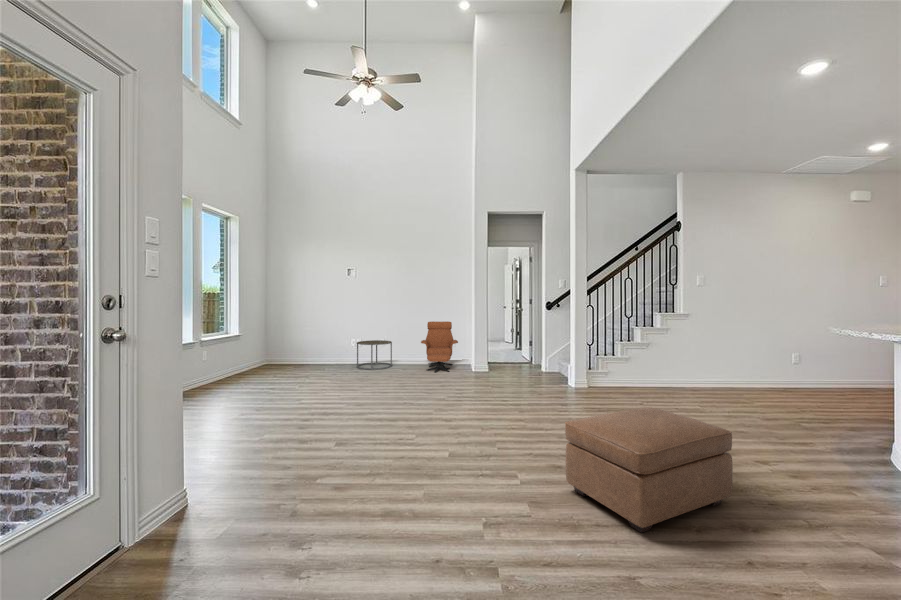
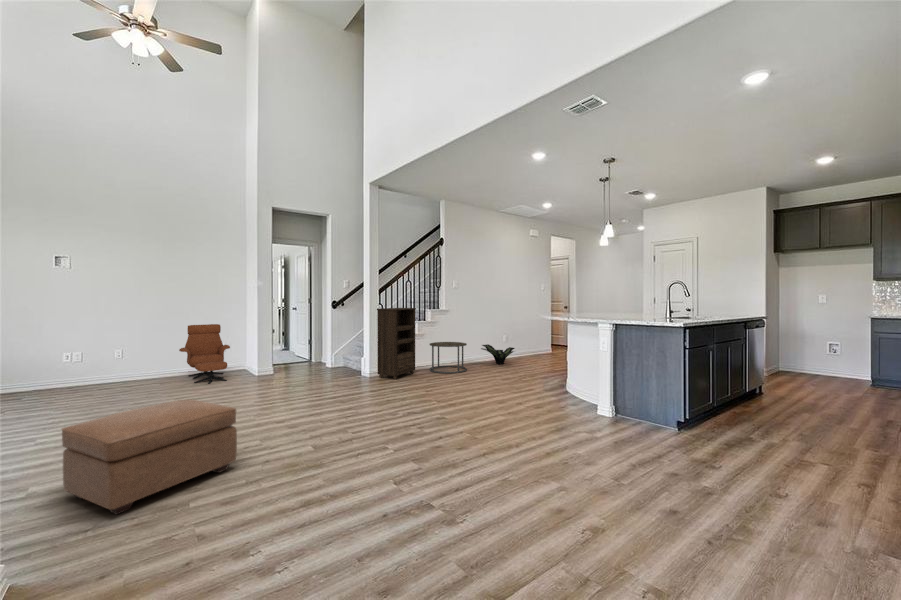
bookshelf: none [582,310,634,393] -> present [377,308,416,379]
side table: present [357,340,392,370] -> present [429,342,467,373]
potted plant: none [741,363,808,395] -> present [481,344,515,364]
ottoman: present [565,408,733,533] -> present [62,400,237,514]

